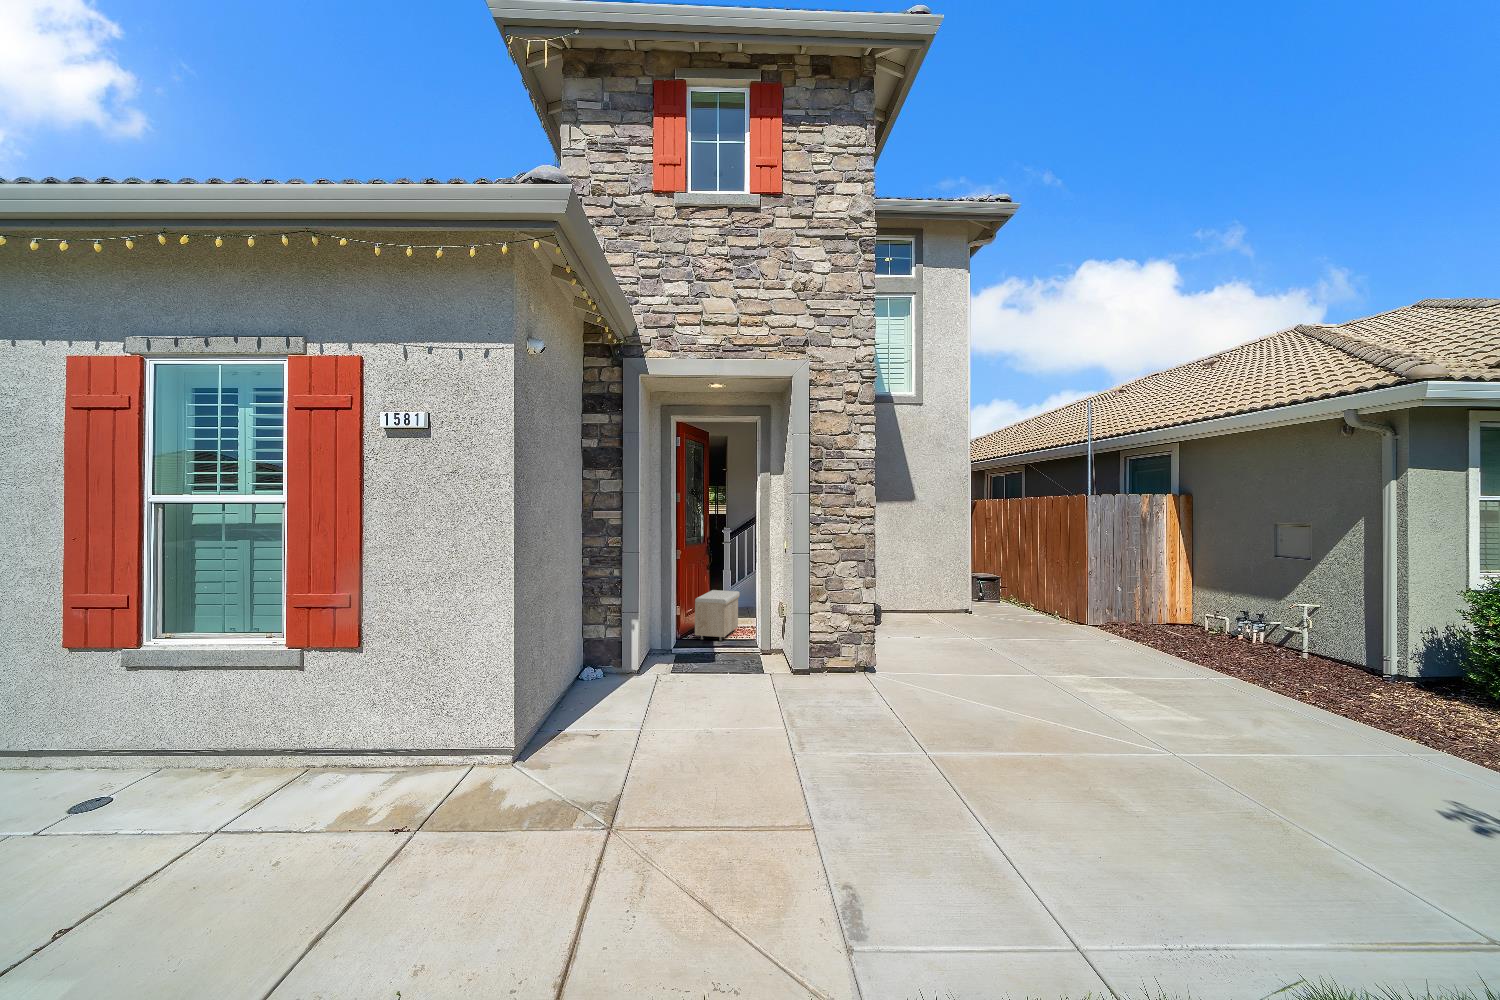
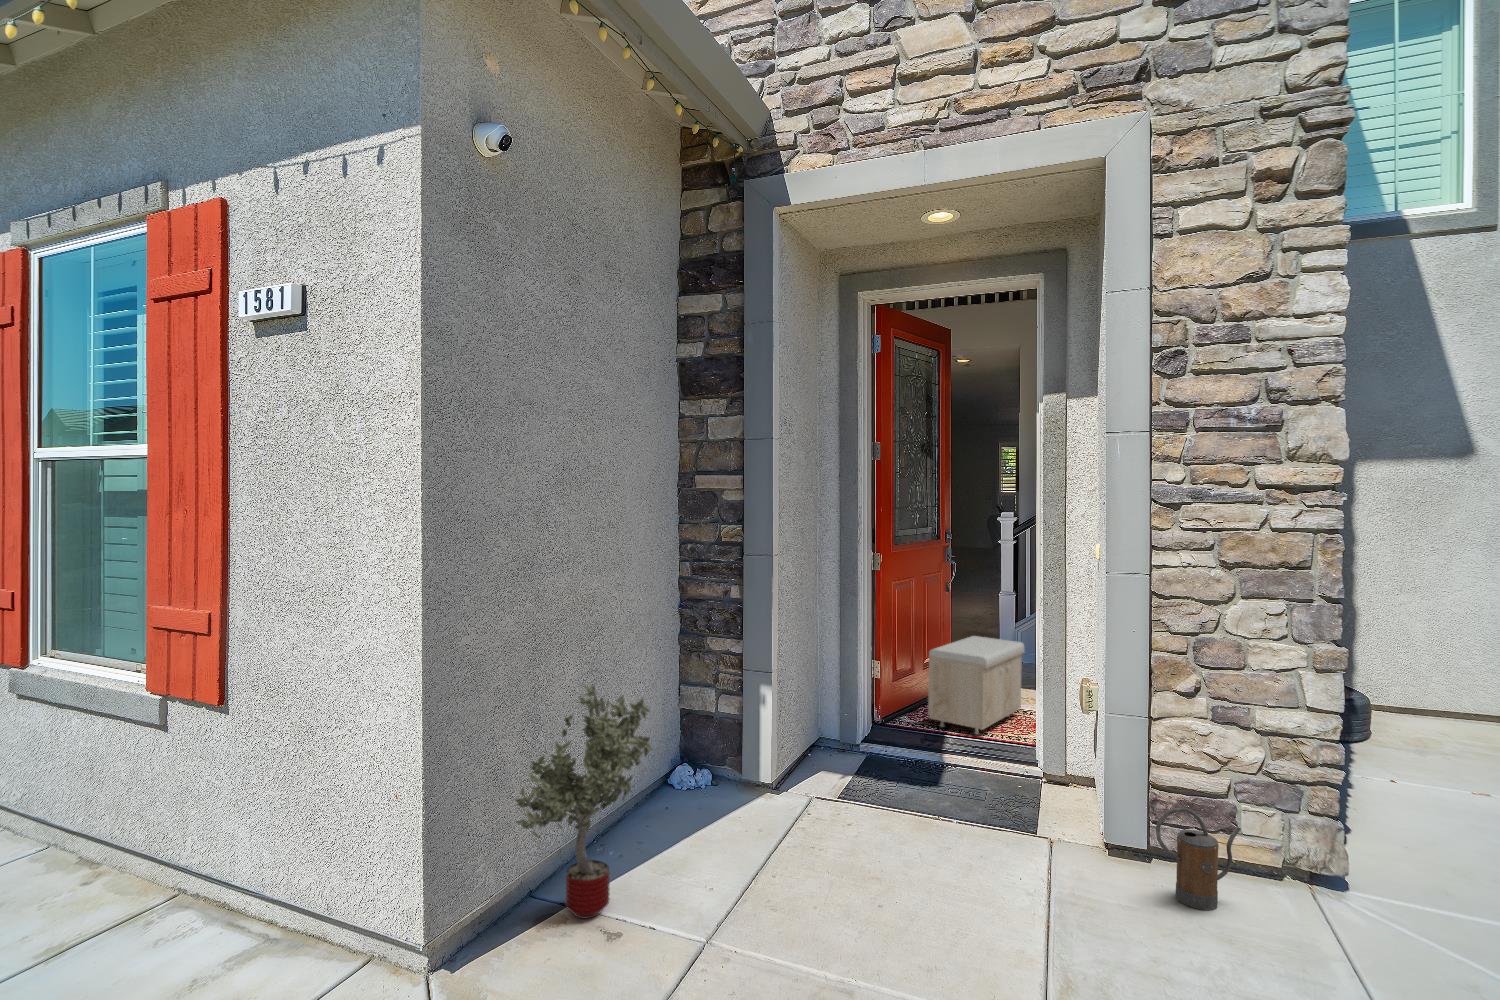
potted tree: none [555,618,610,727] -> present [515,685,653,919]
watering can: none [814,646,843,685] -> present [1156,808,1241,910]

